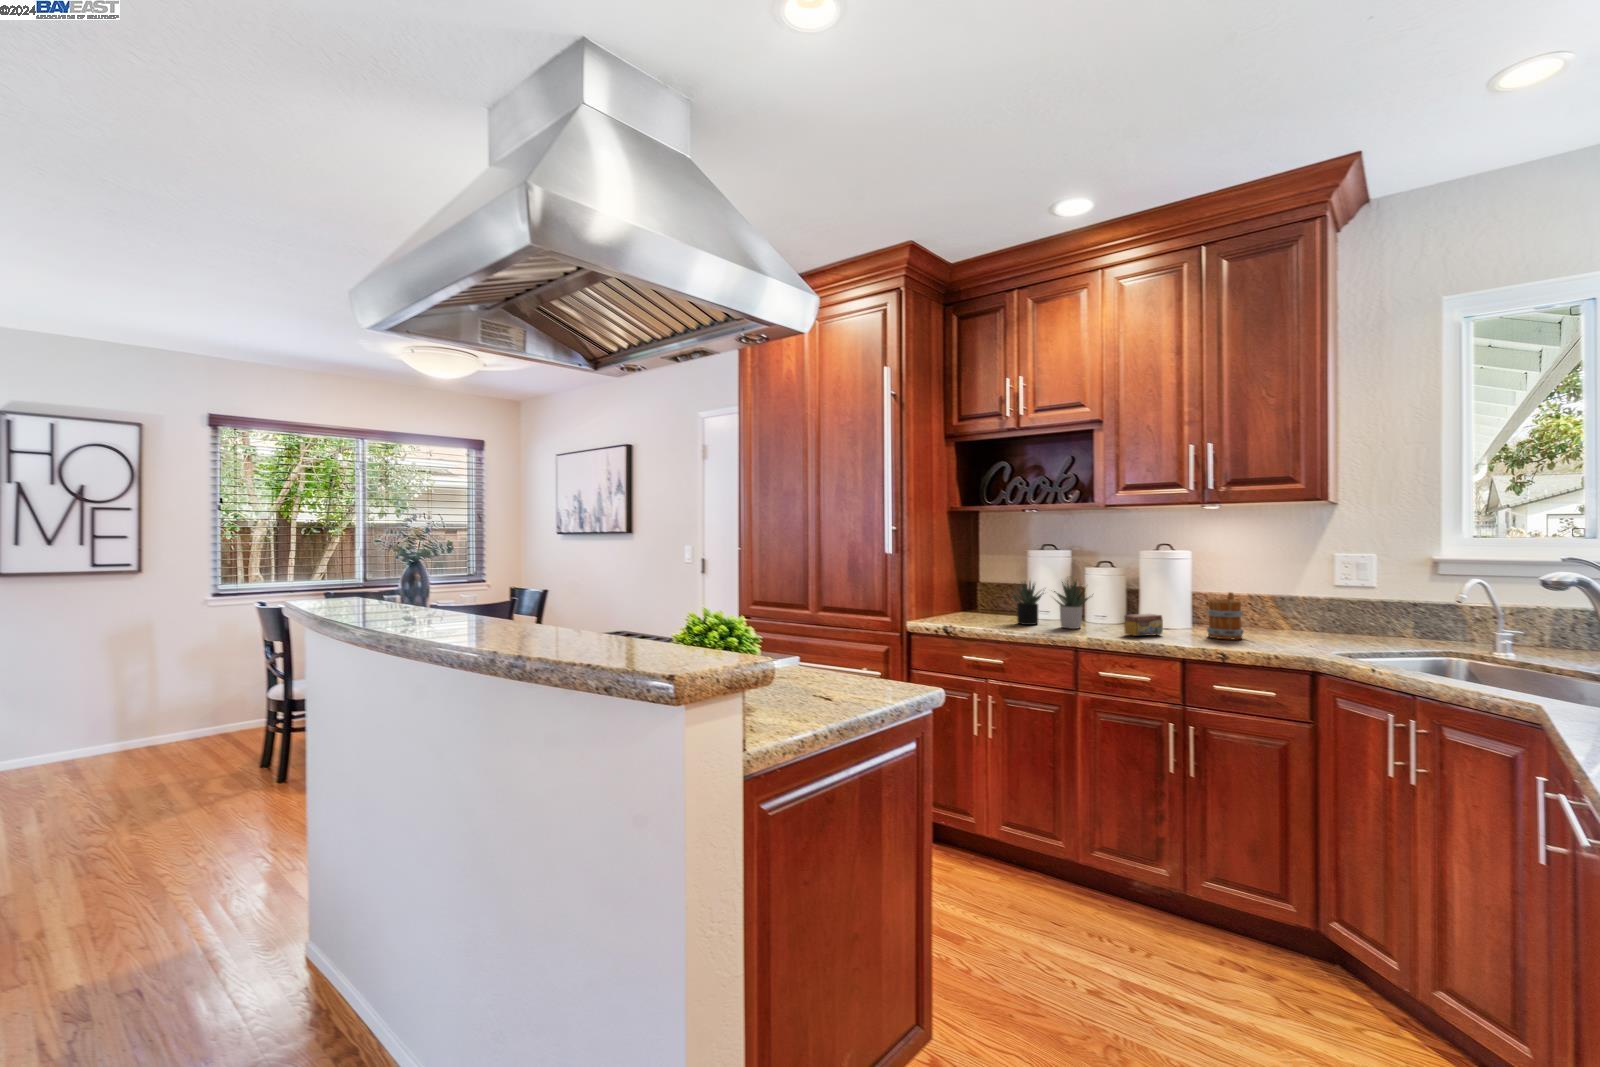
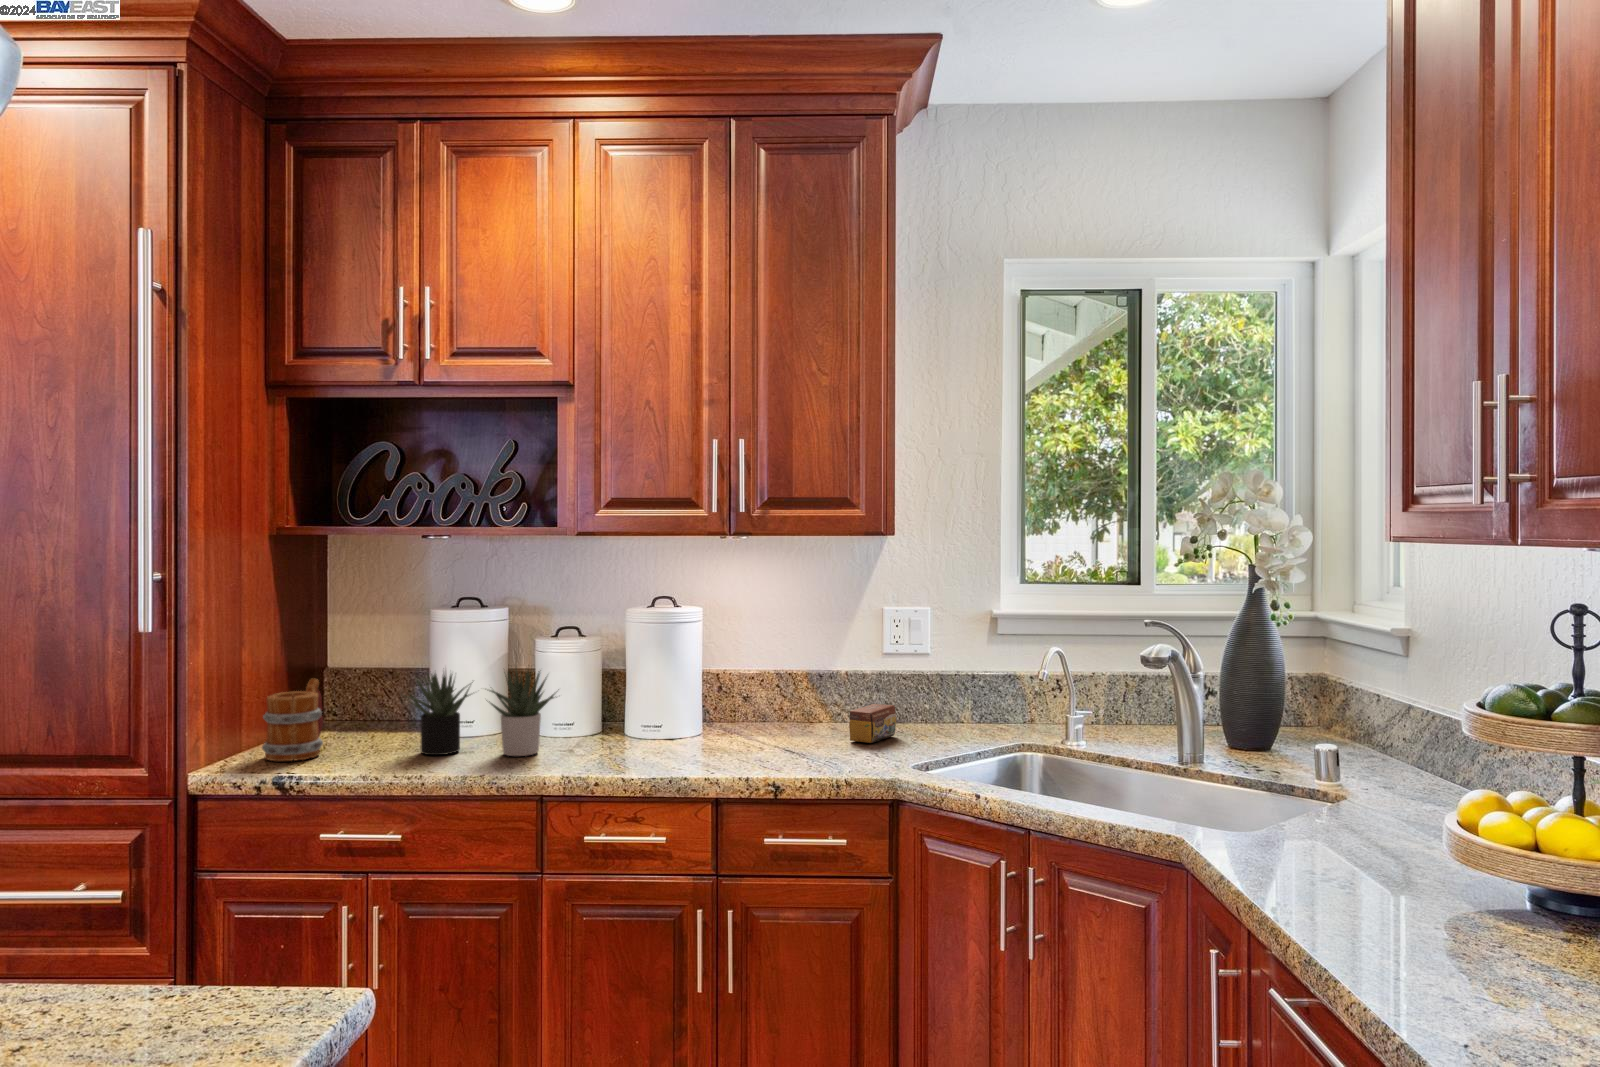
mug: present [1207,592,1243,639] -> present [262,678,323,761]
tea box: present [1124,614,1163,636] -> present [849,704,896,743]

